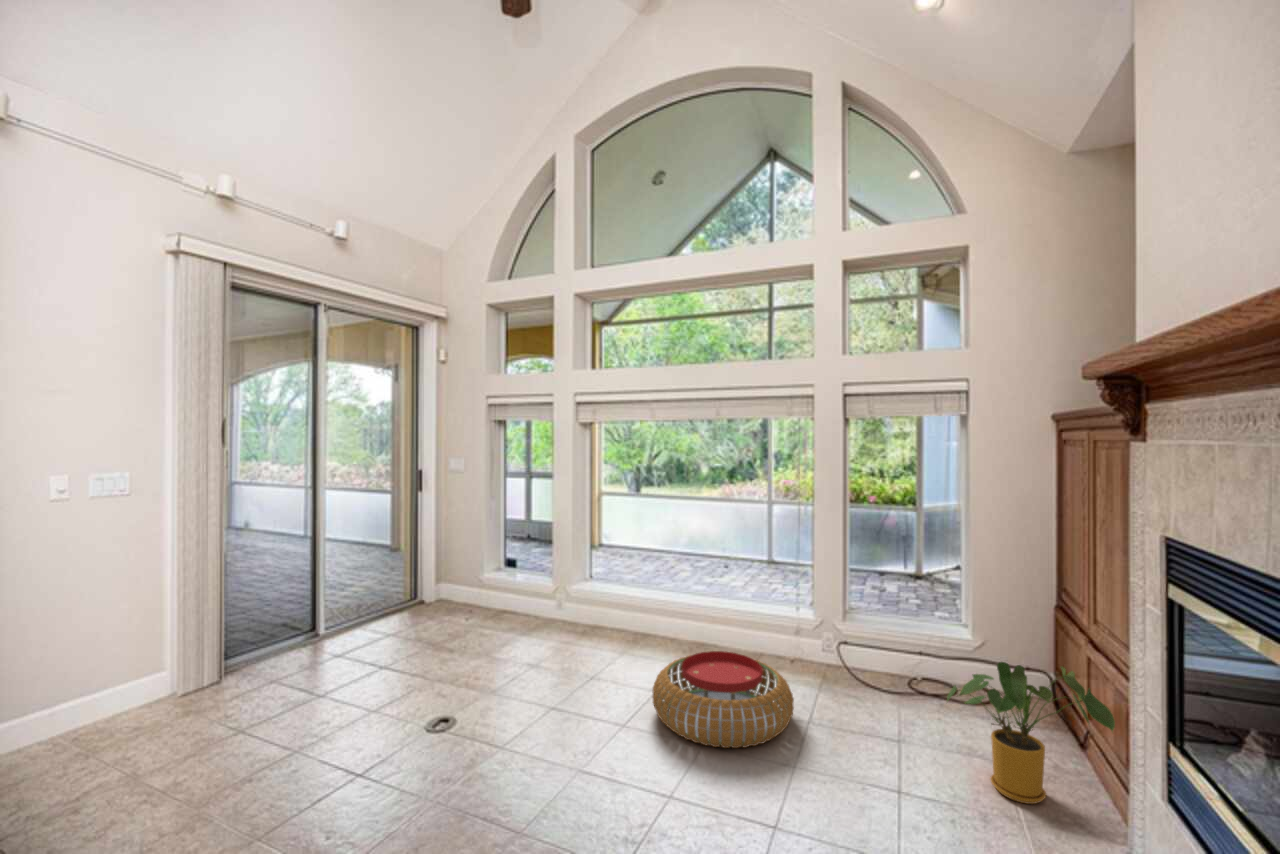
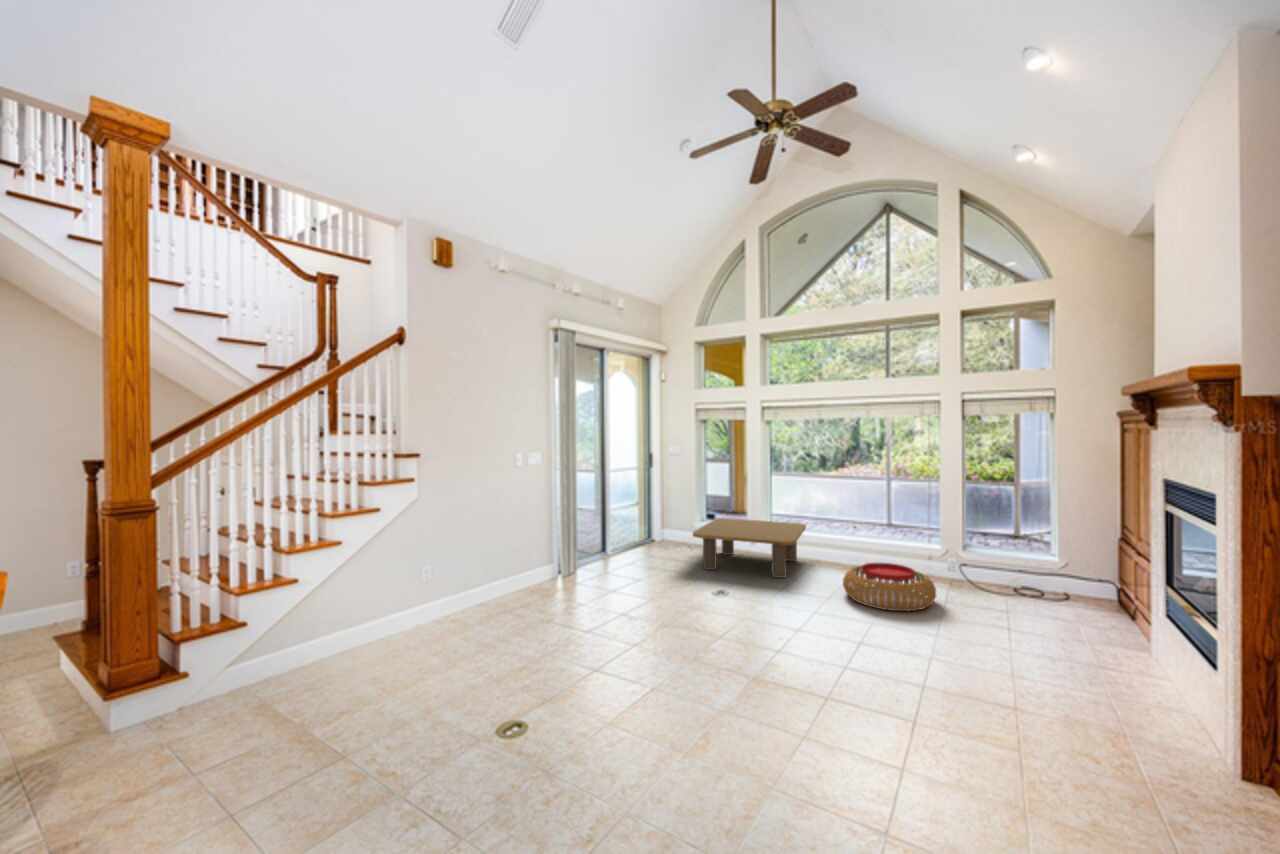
coffee table: none [441,568,631,674] -> present [693,518,806,578]
house plant: present [947,662,1115,804] -> none [1038,560,1143,639]

